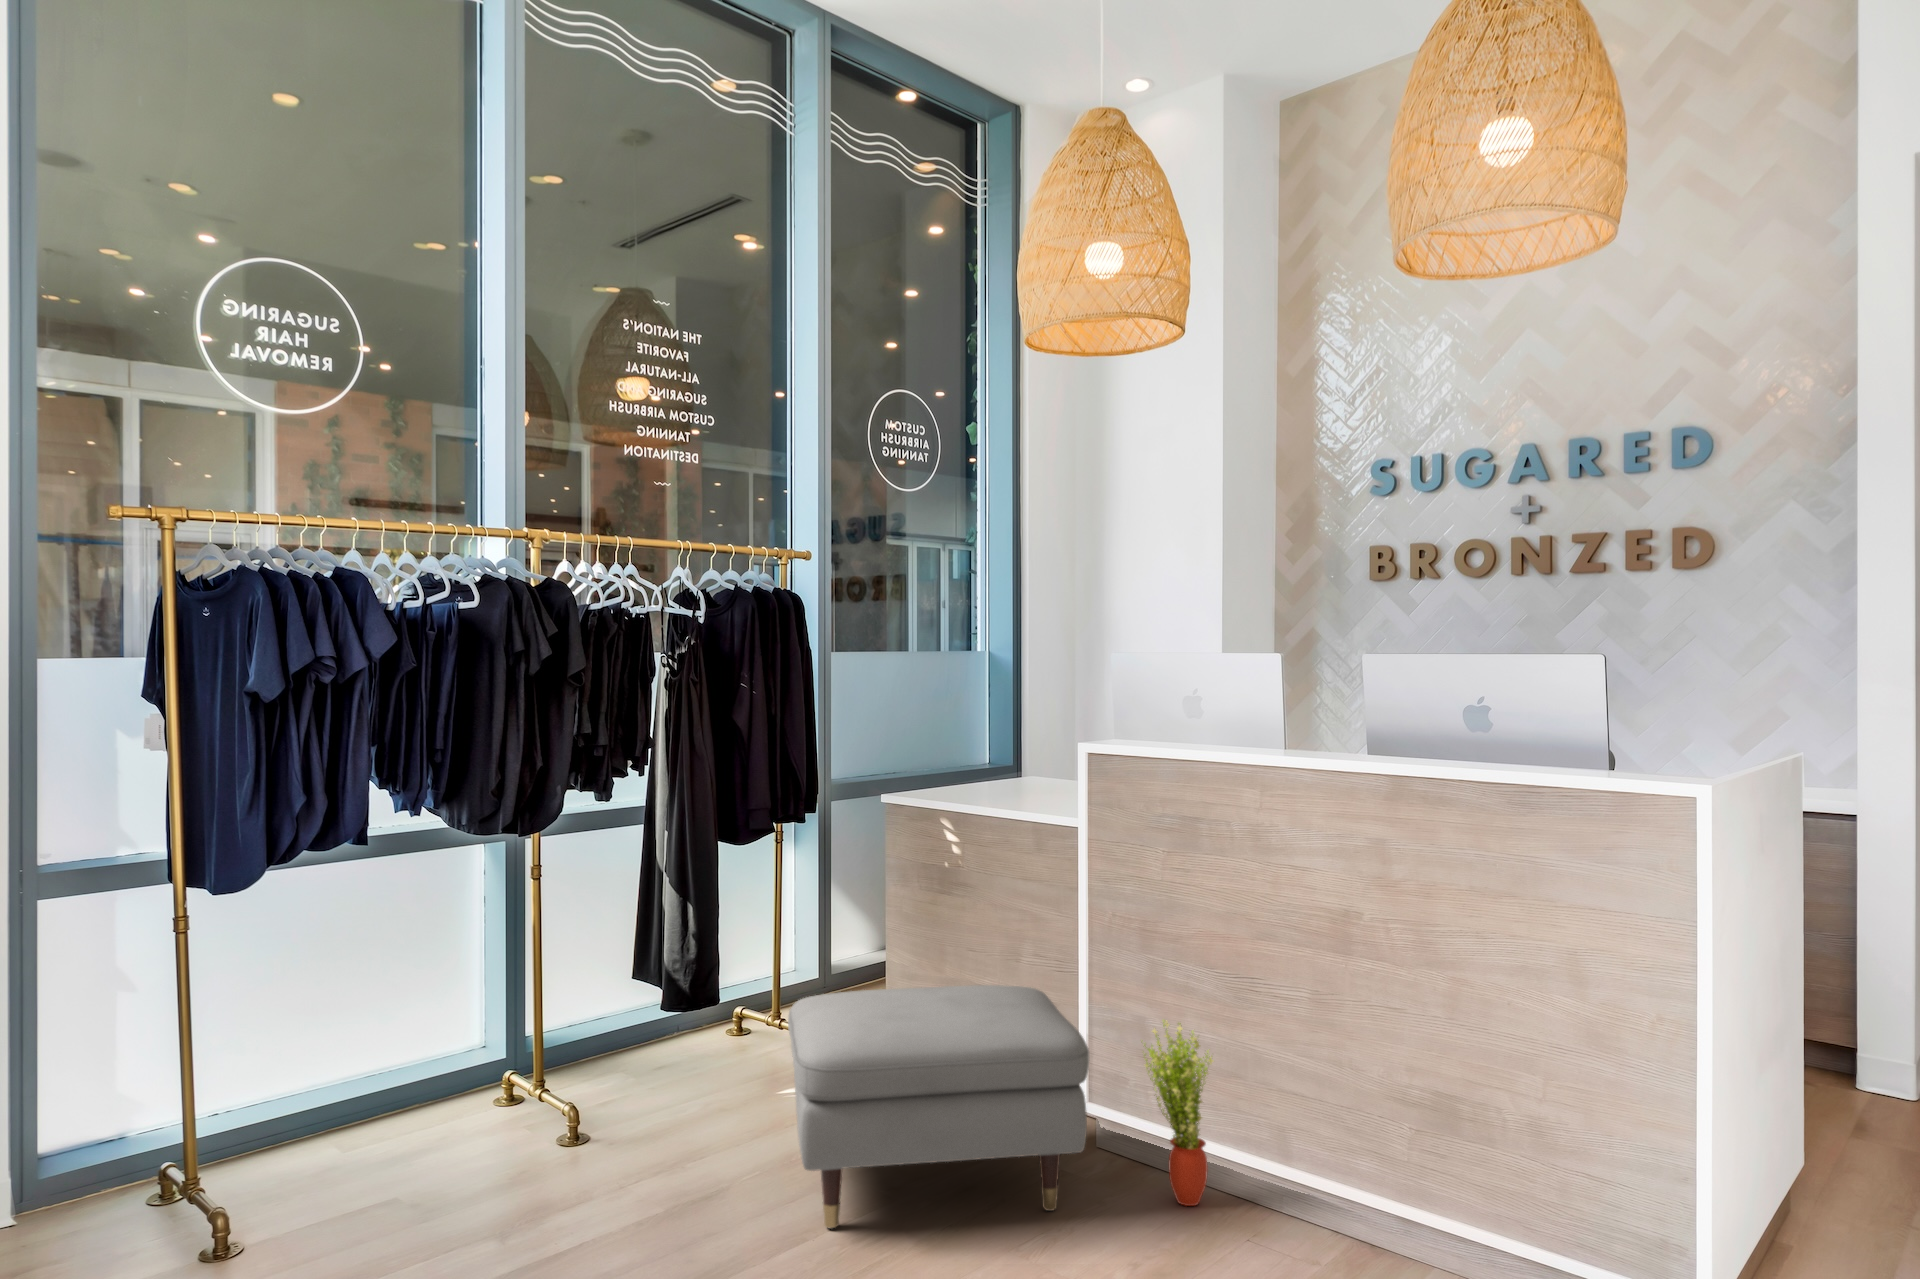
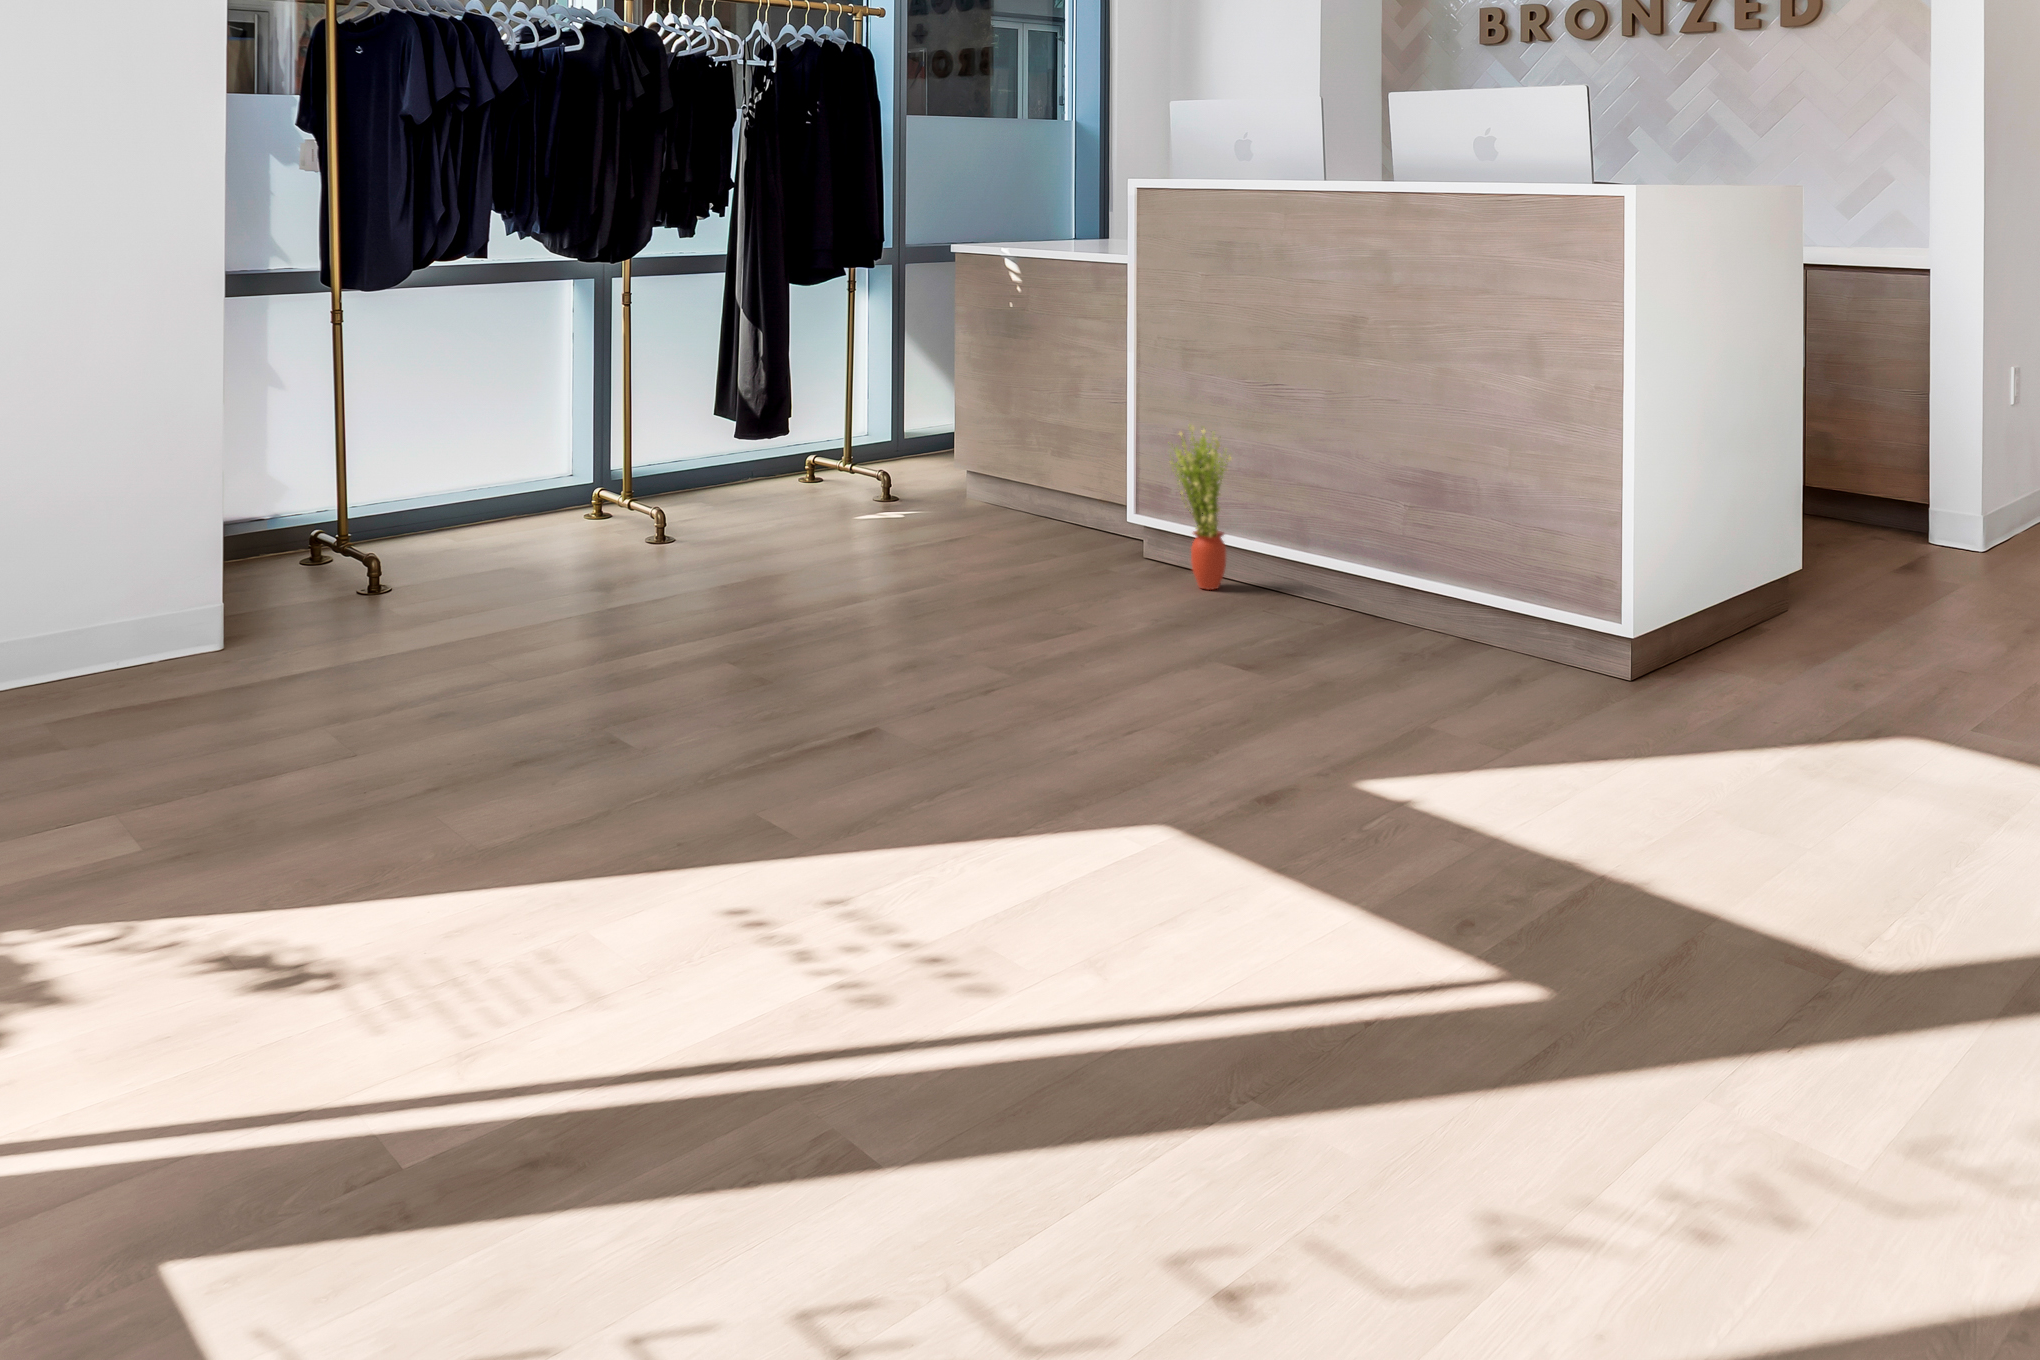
ottoman: present [788,985,1089,1228] -> none [852,403,1117,592]

